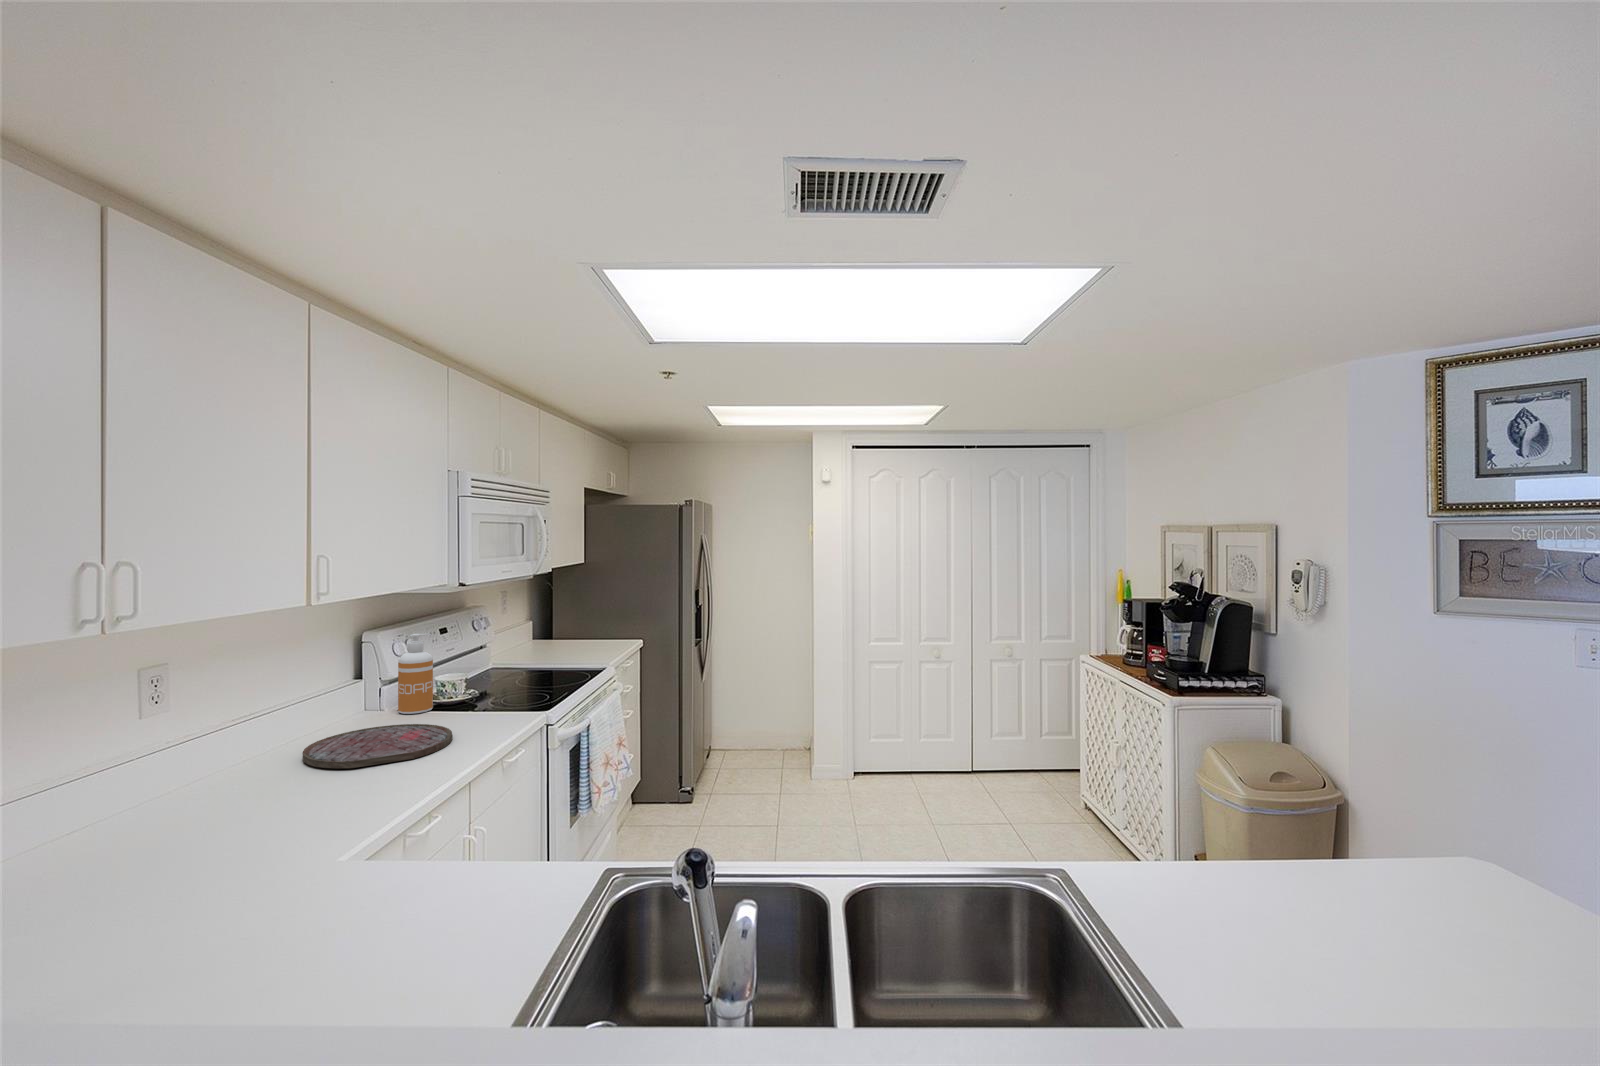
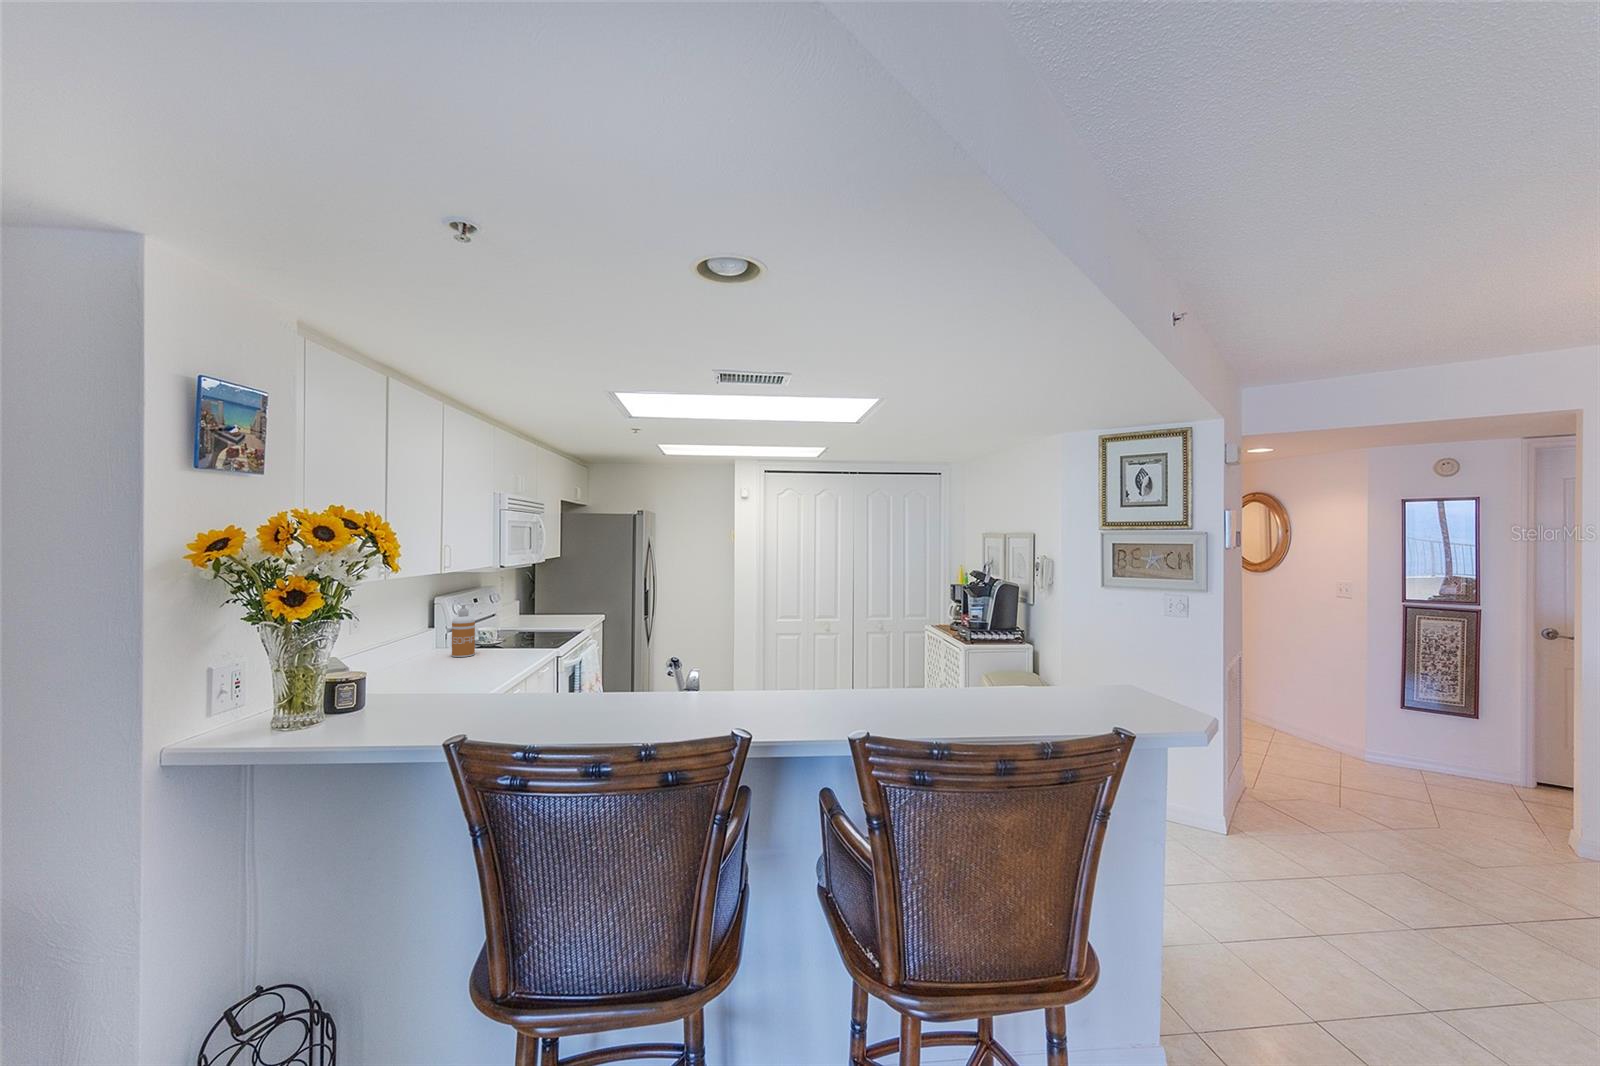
cutting board: present [302,724,452,769] -> none [410,661,502,682]

